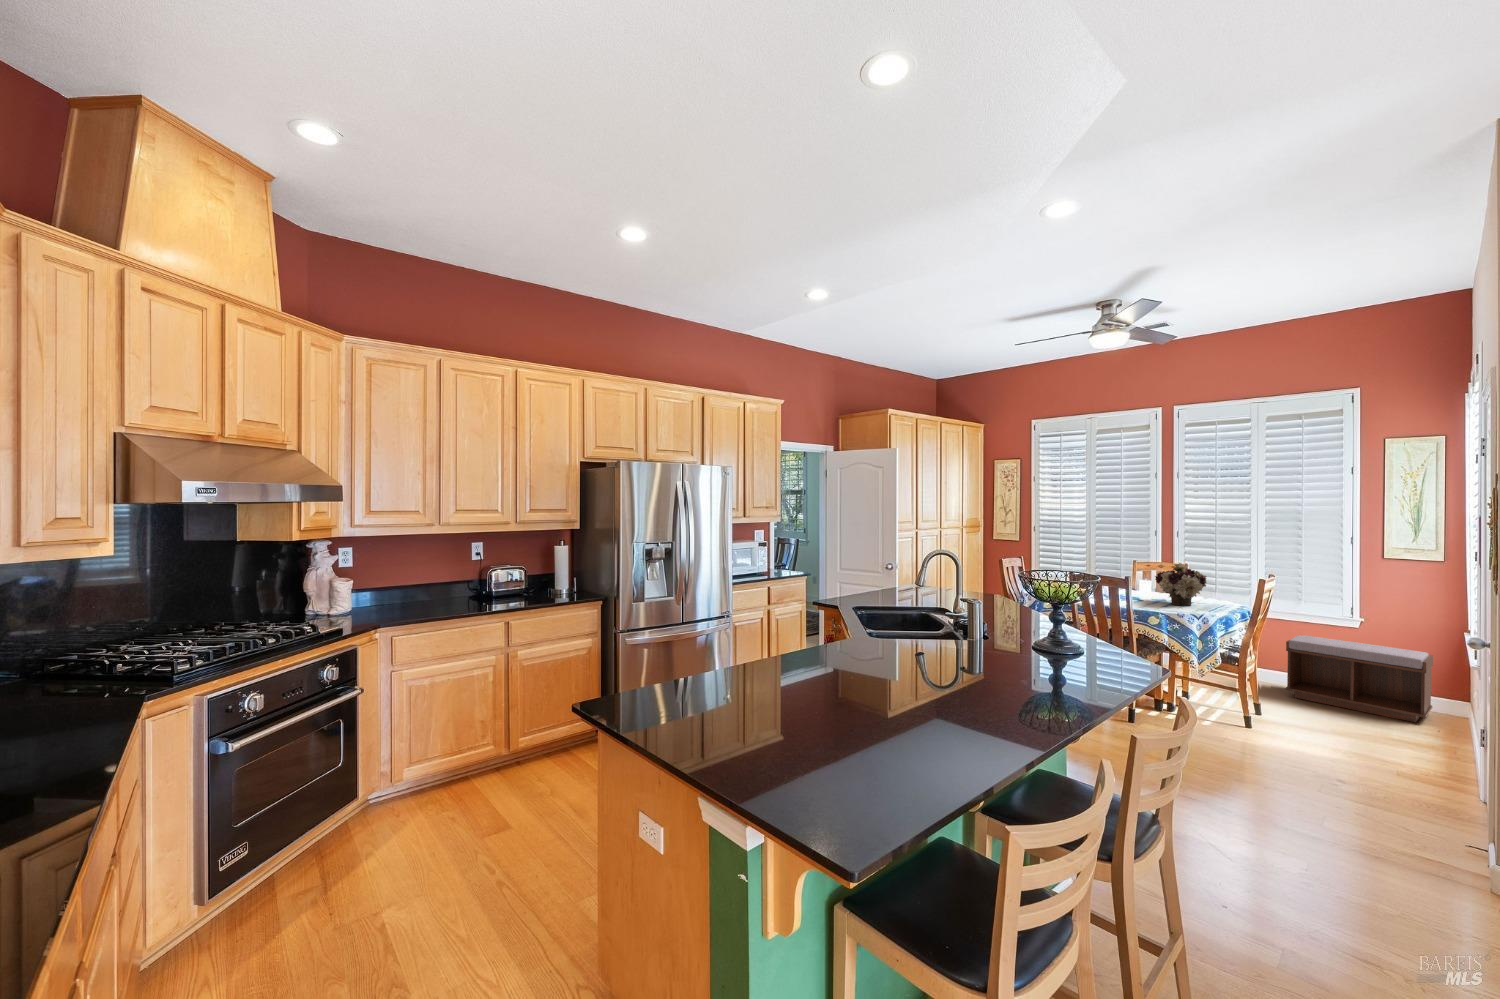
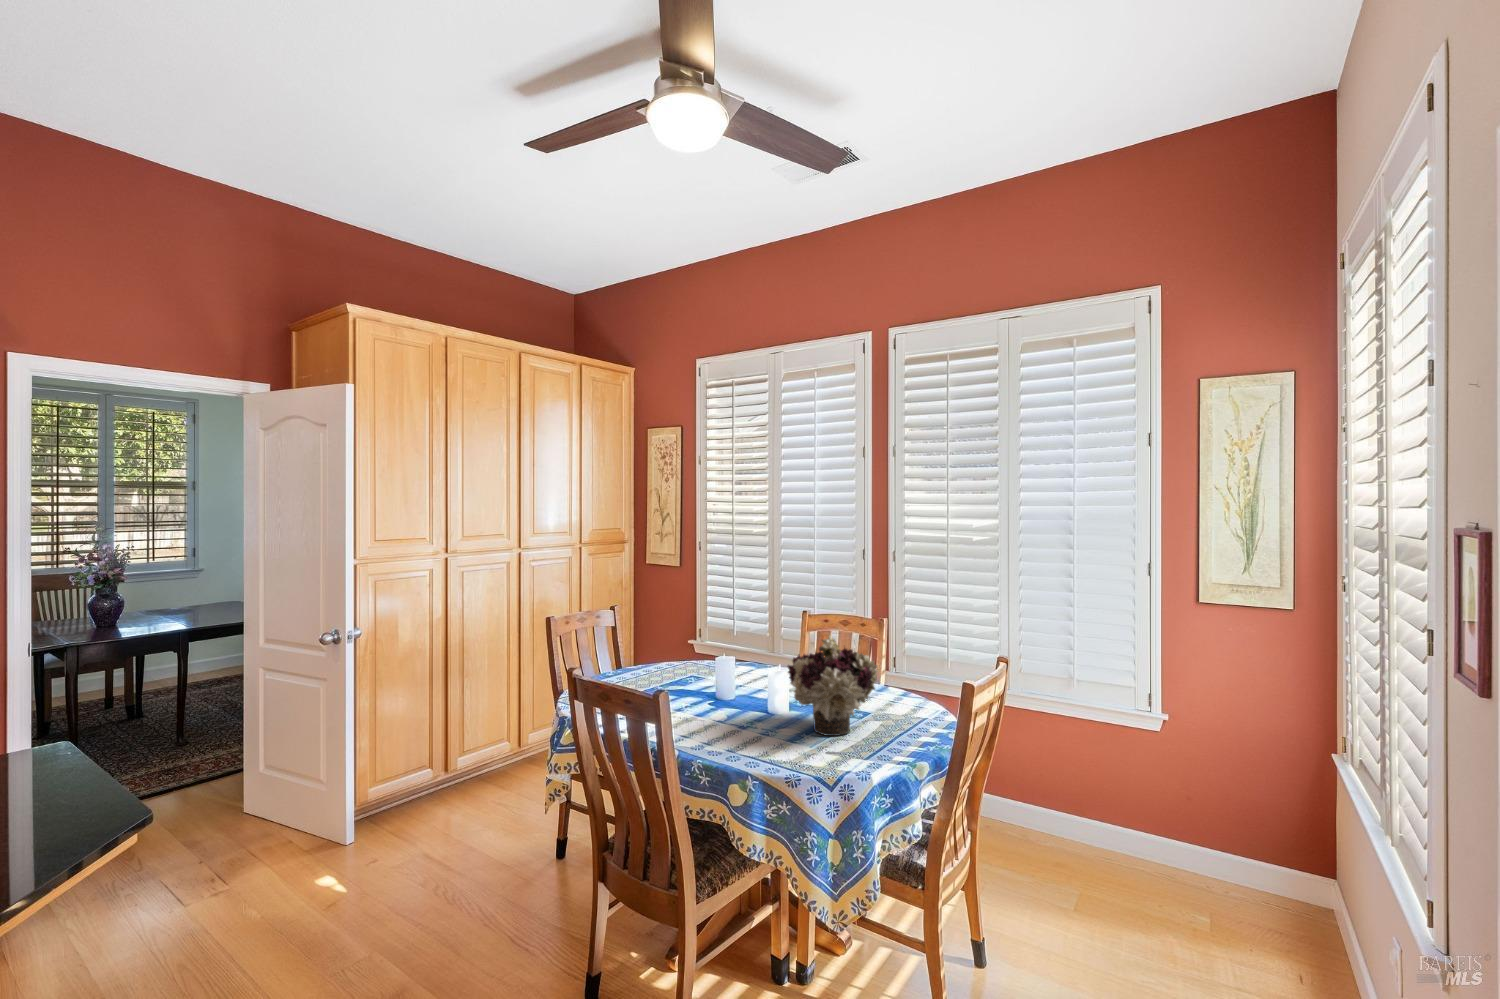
bench: present [1286,635,1433,722] -> none [1046,746,1276,937]

